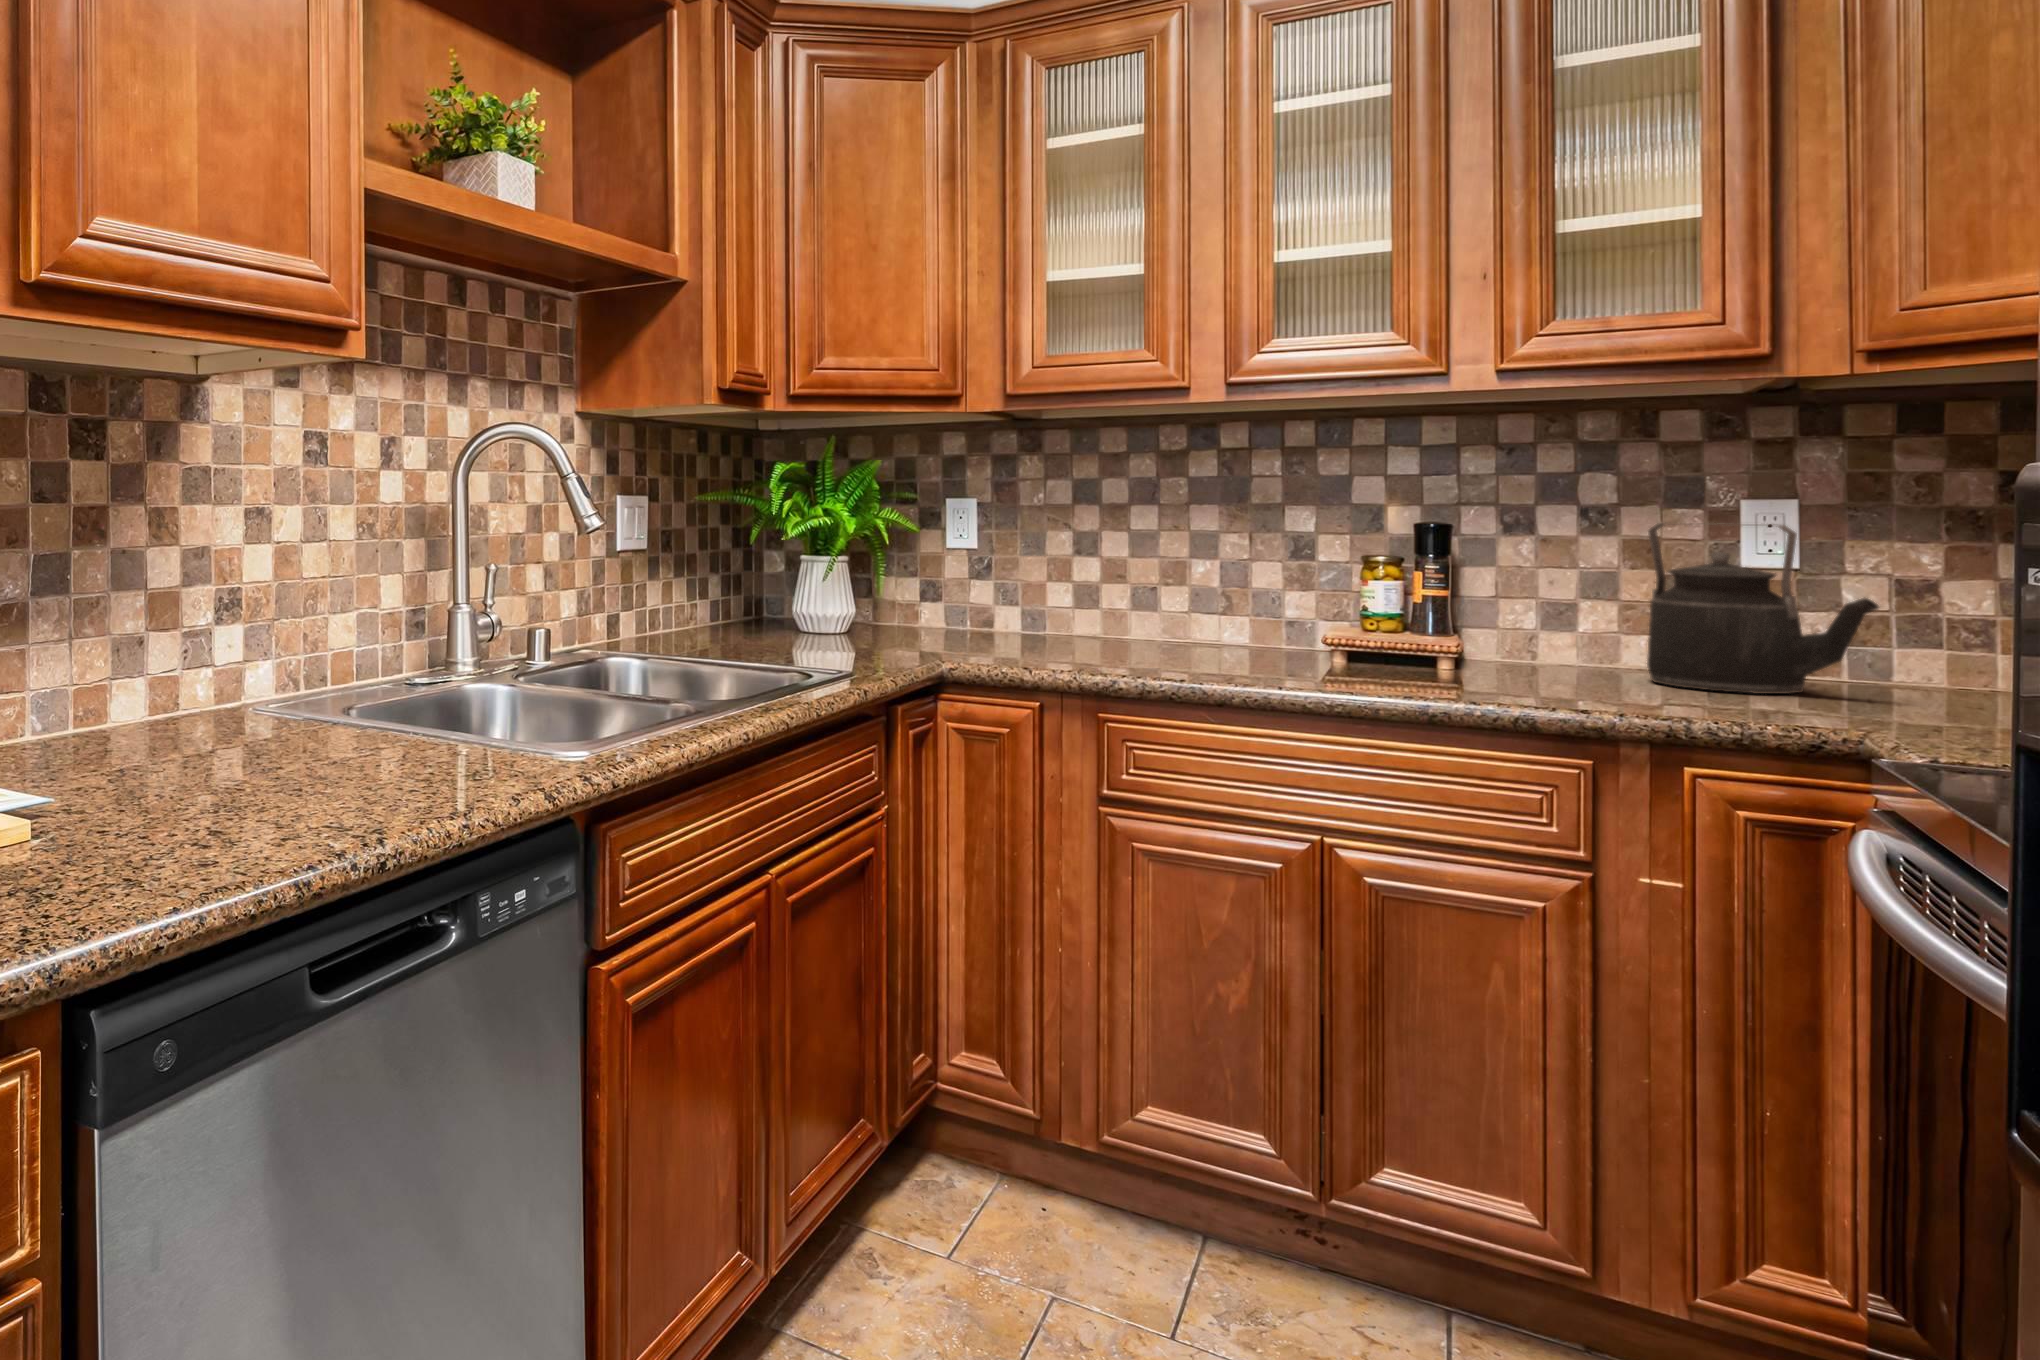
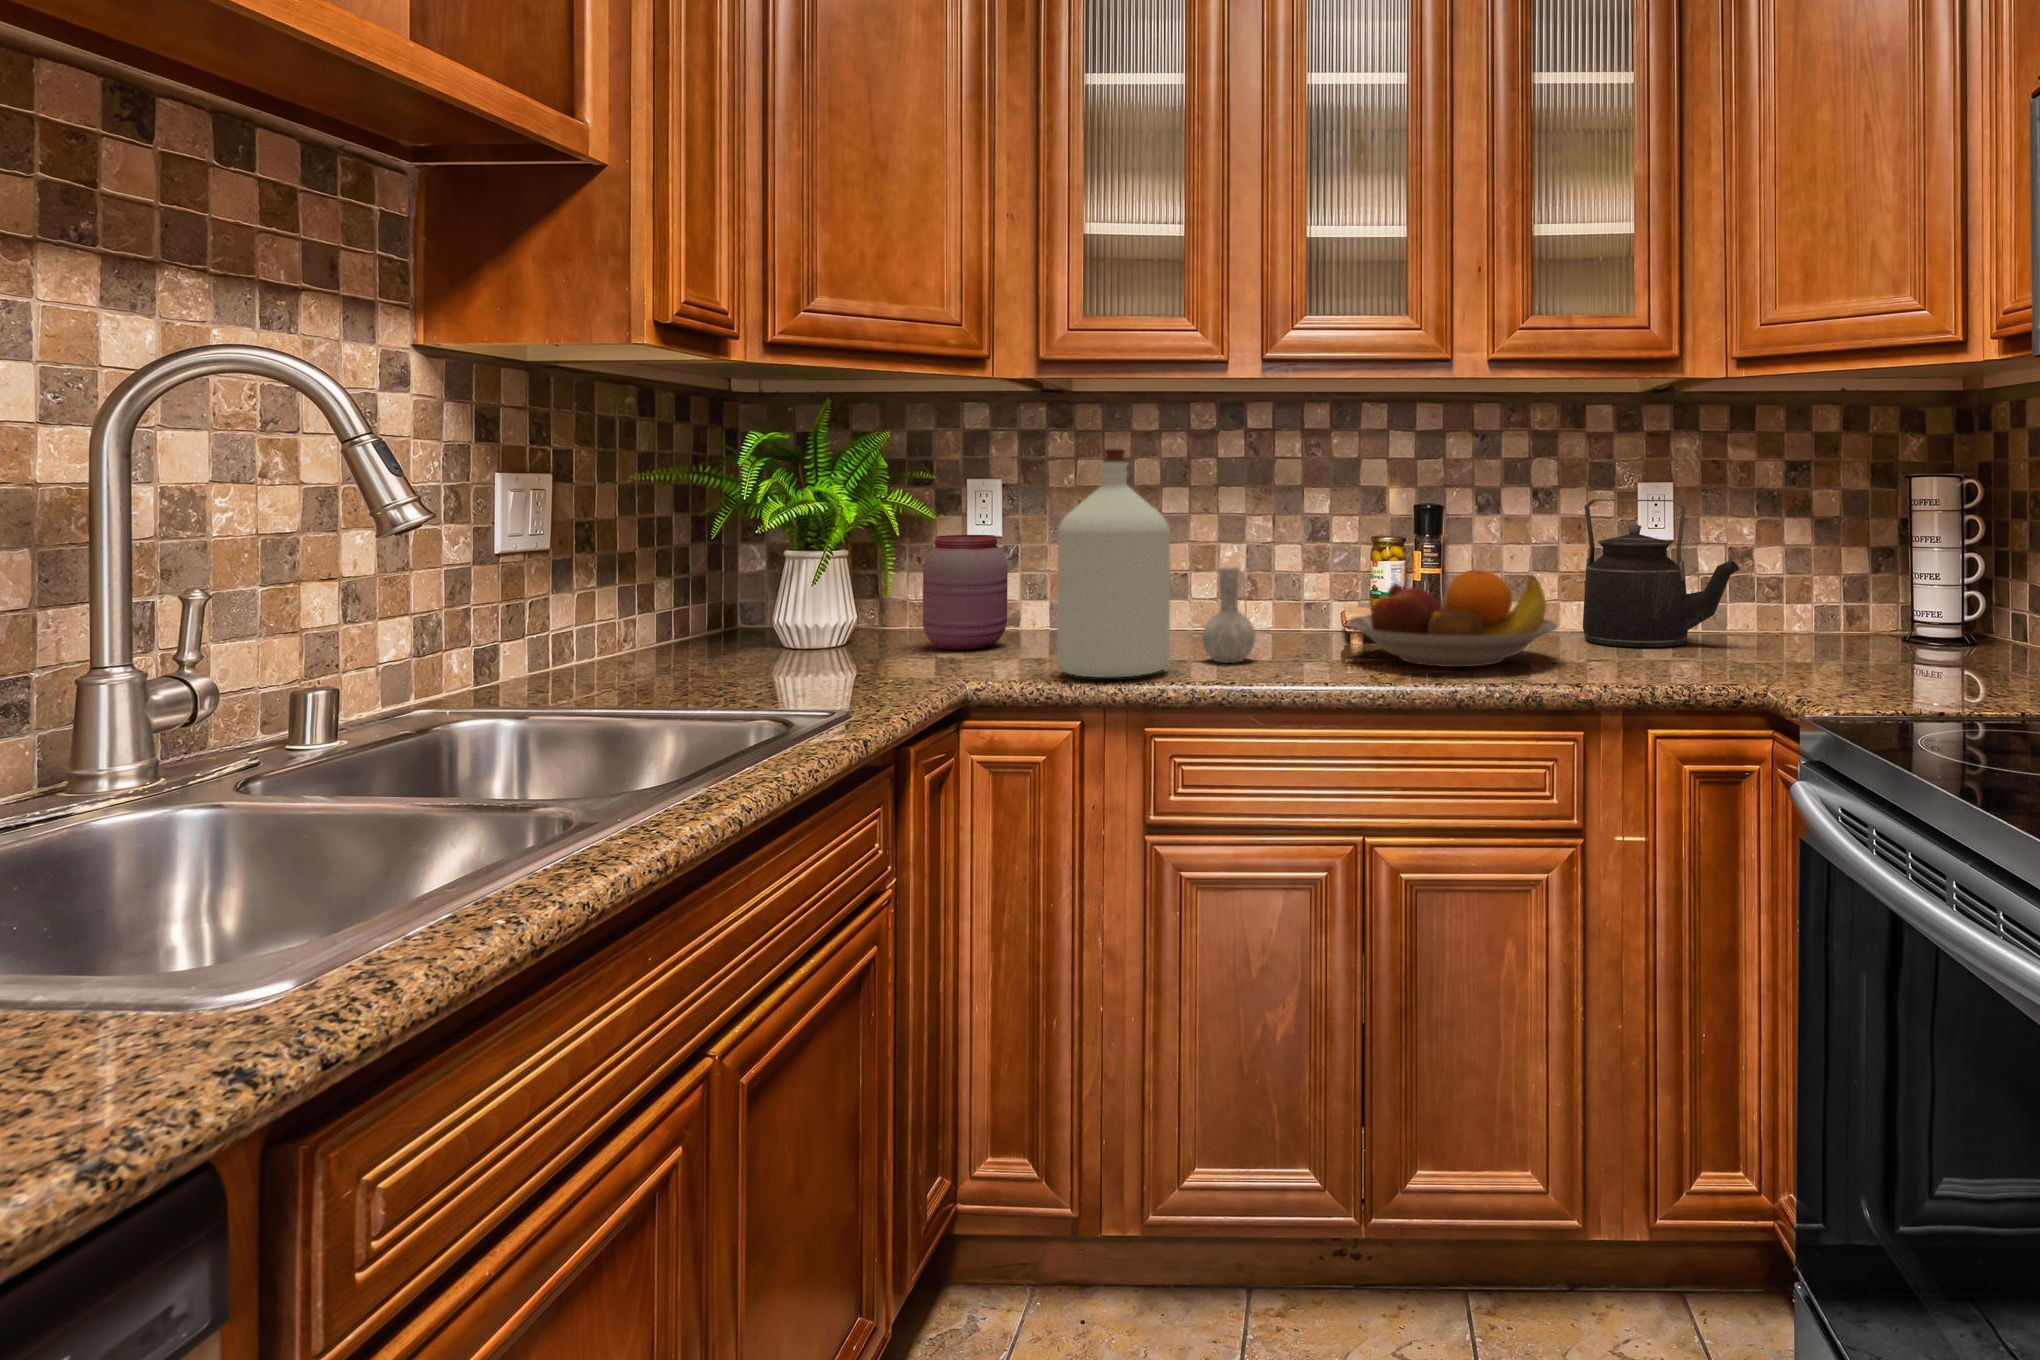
bottle: none [1020,473,1219,669] -> present [1057,449,1255,678]
jar: none [910,545,983,642] -> present [923,535,1008,649]
fruit bowl: none [1319,594,1581,690] -> present [1347,570,1558,667]

